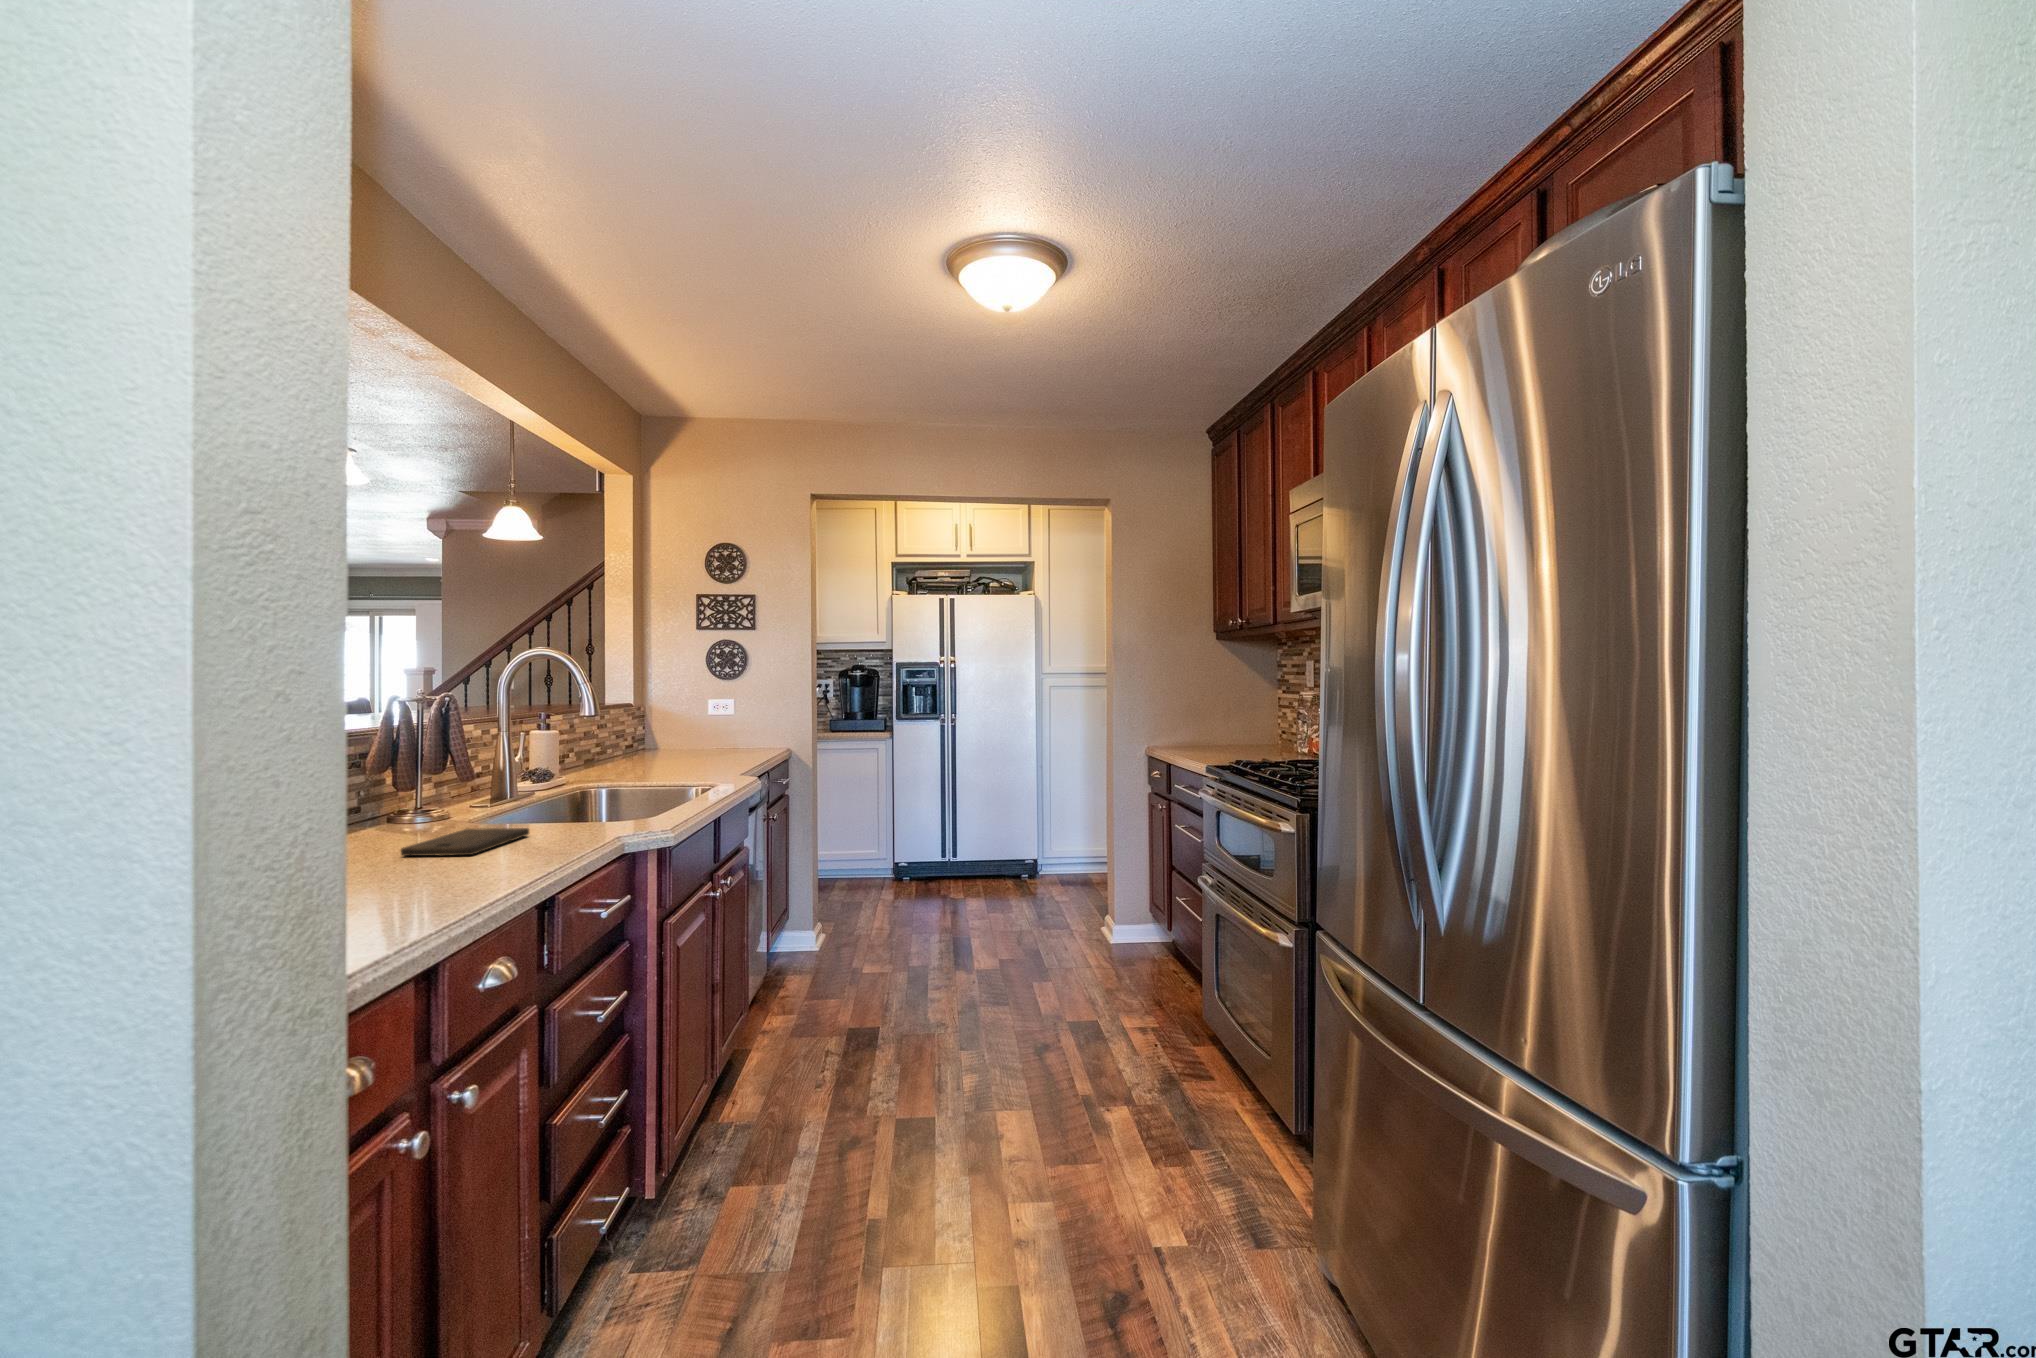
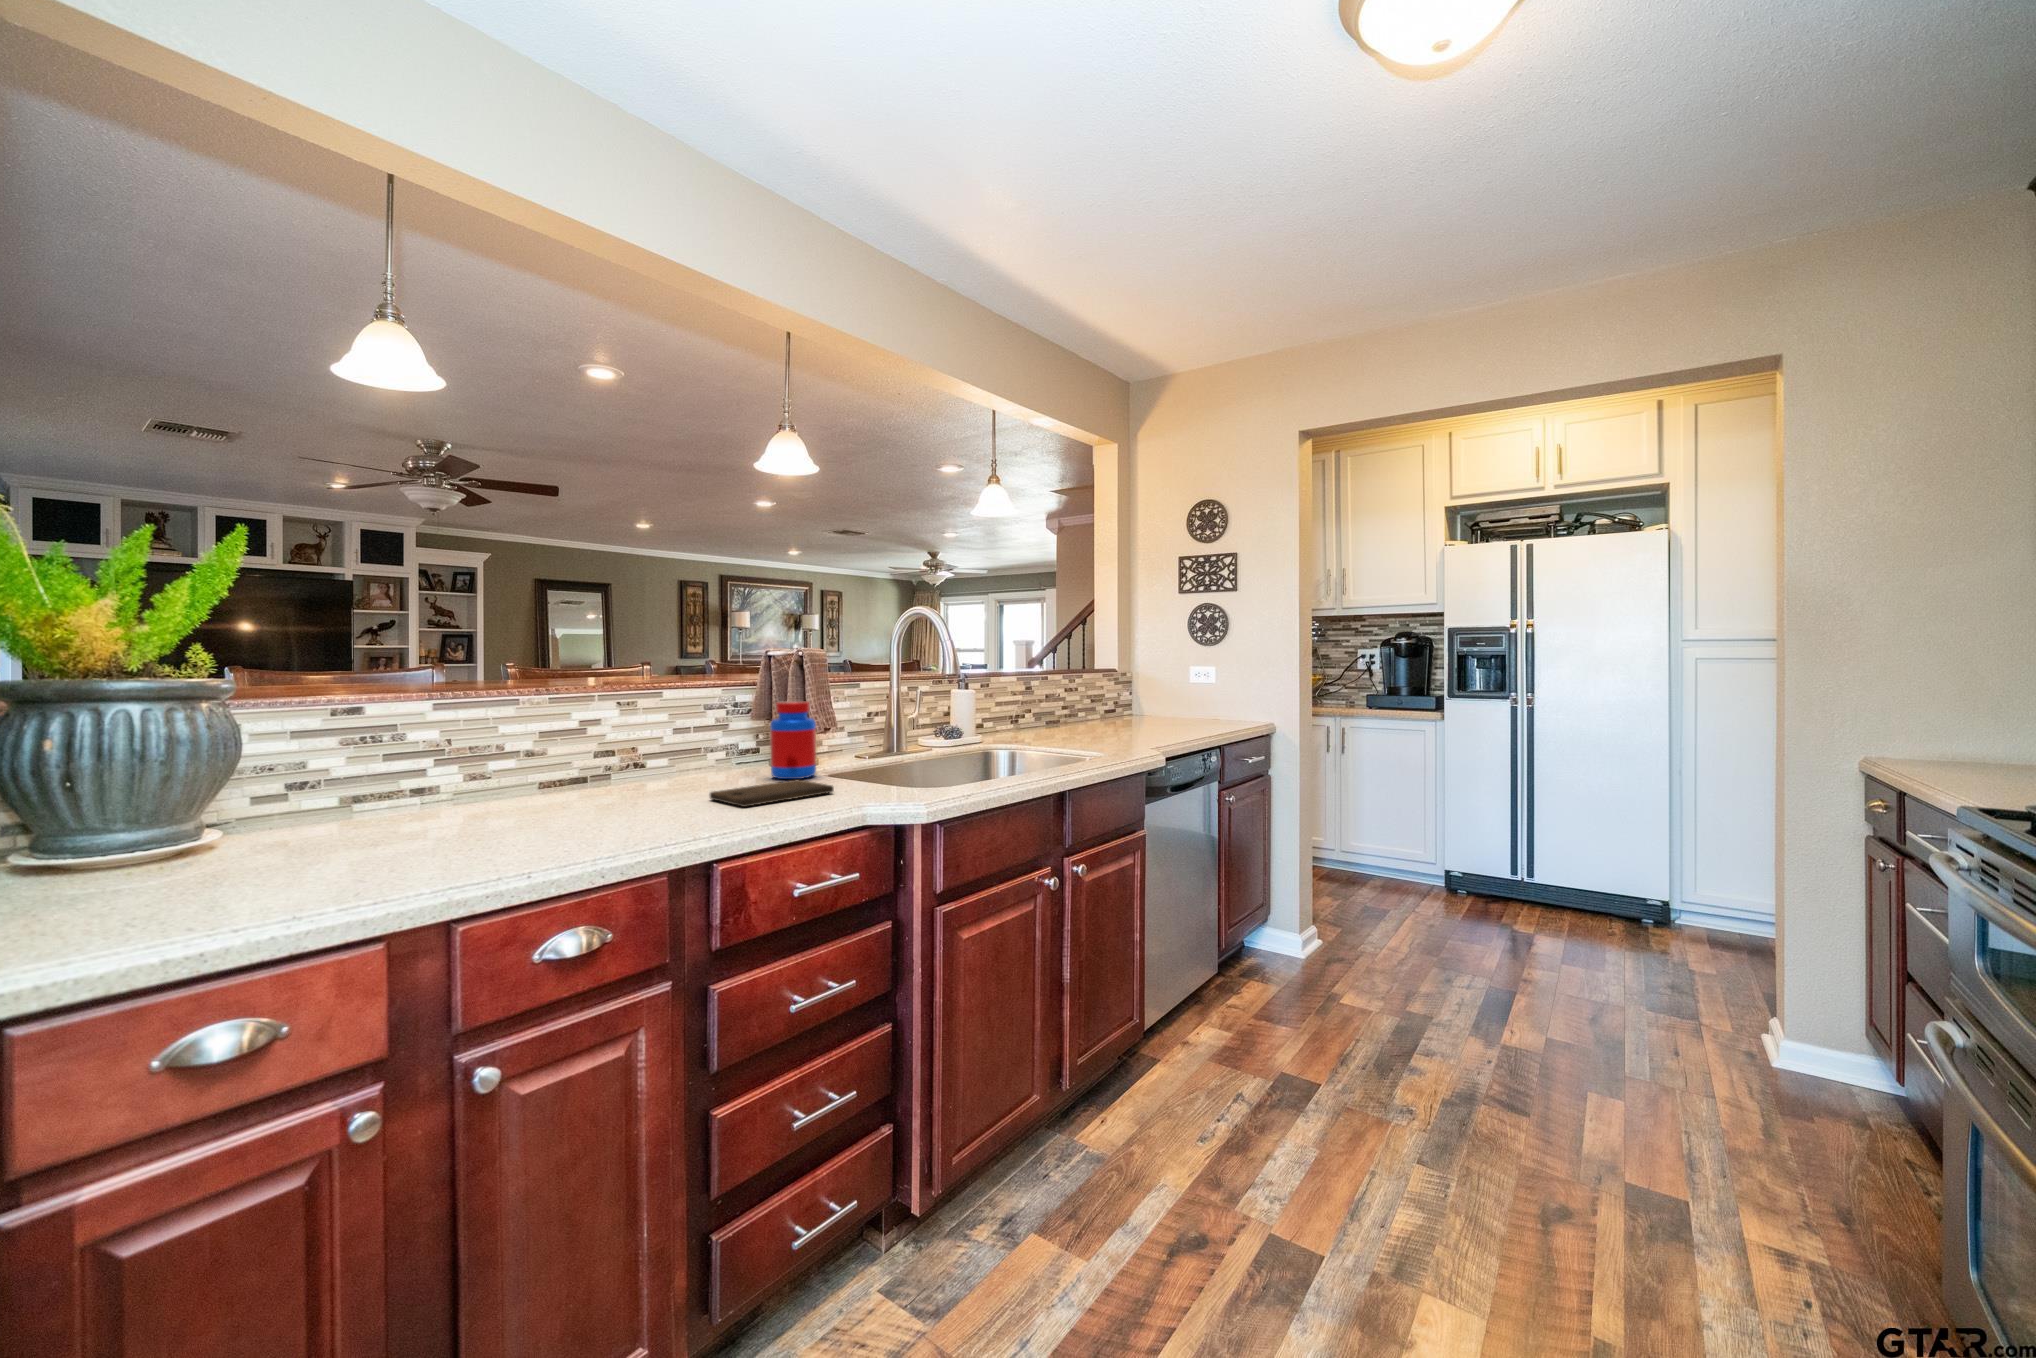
jar: none [396,748,453,834] -> present [770,701,816,779]

